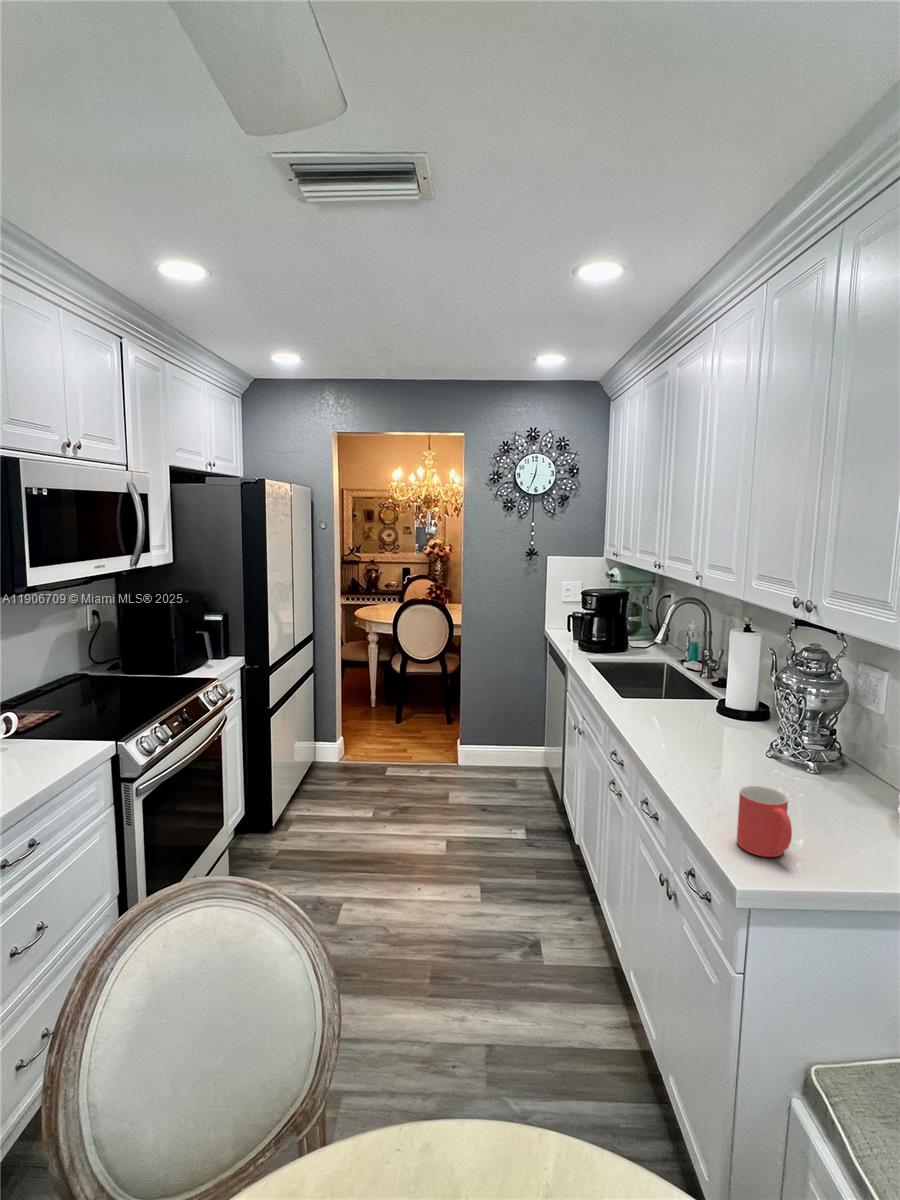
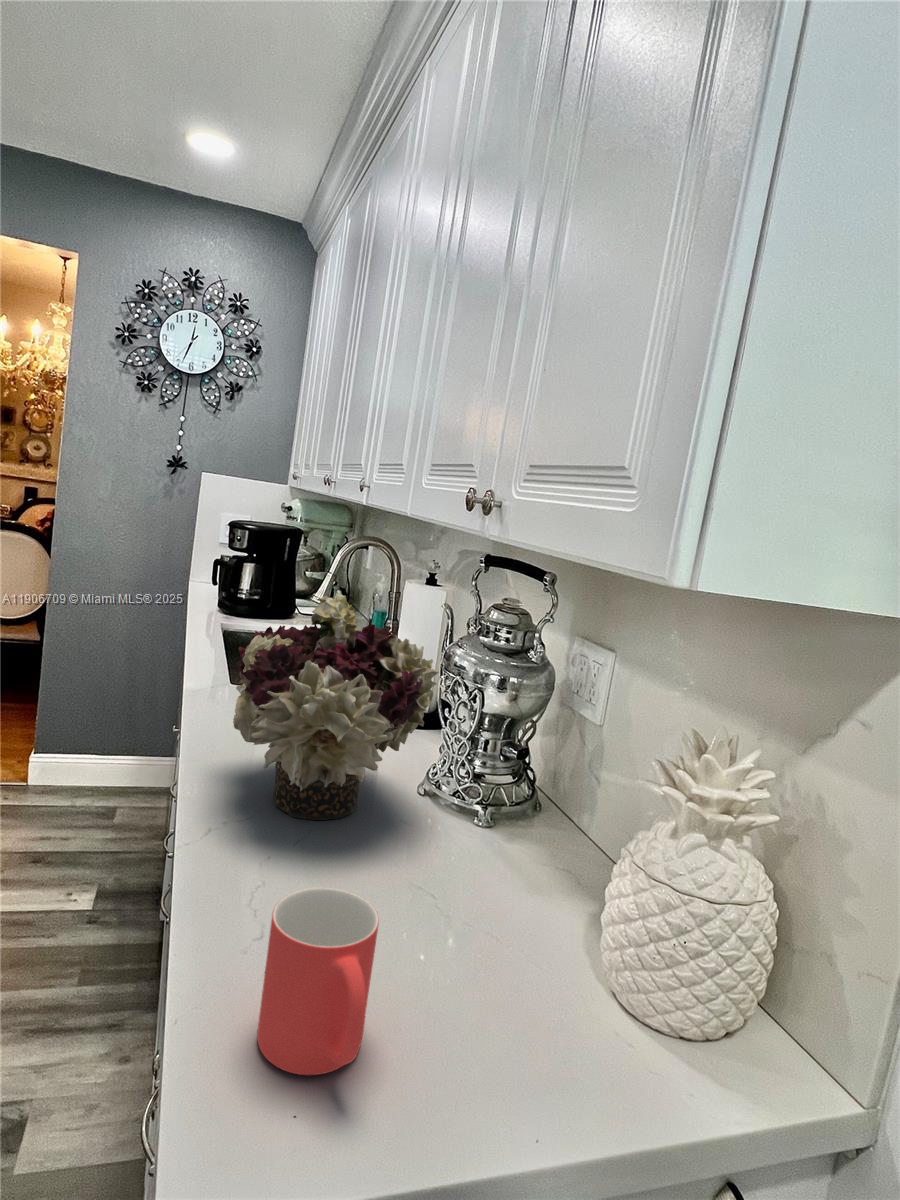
flower arrangement: none [656,648,778,768] -> present [233,590,439,820]

